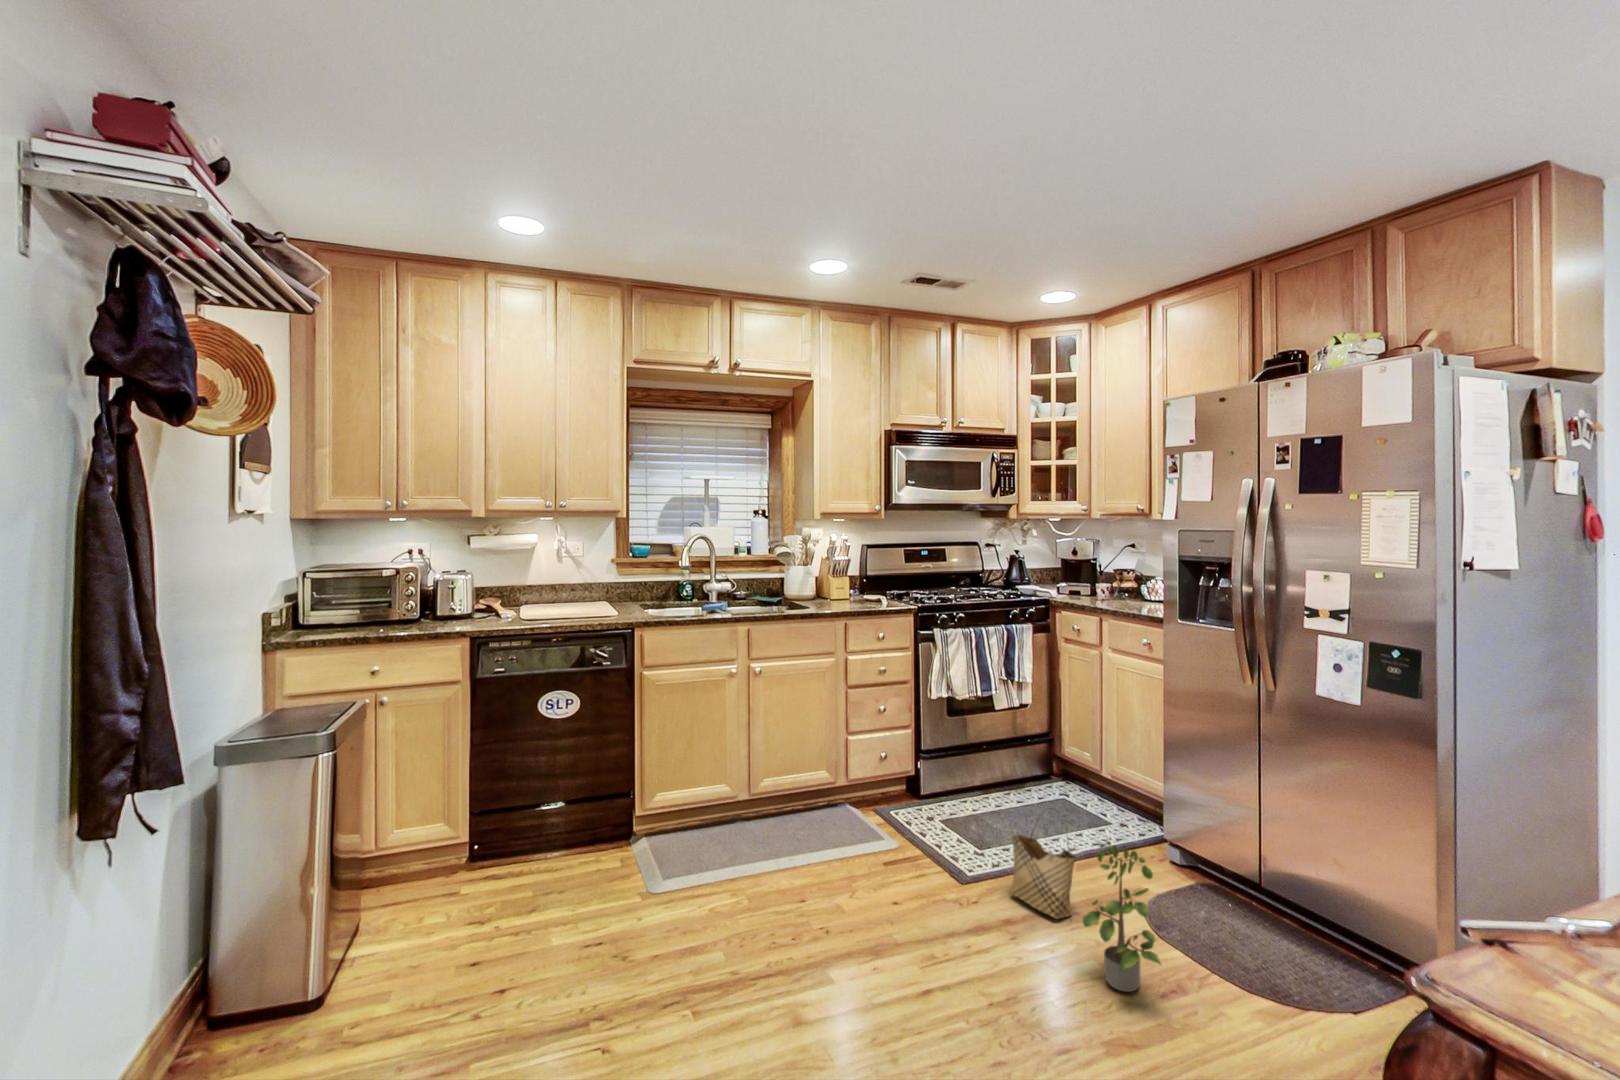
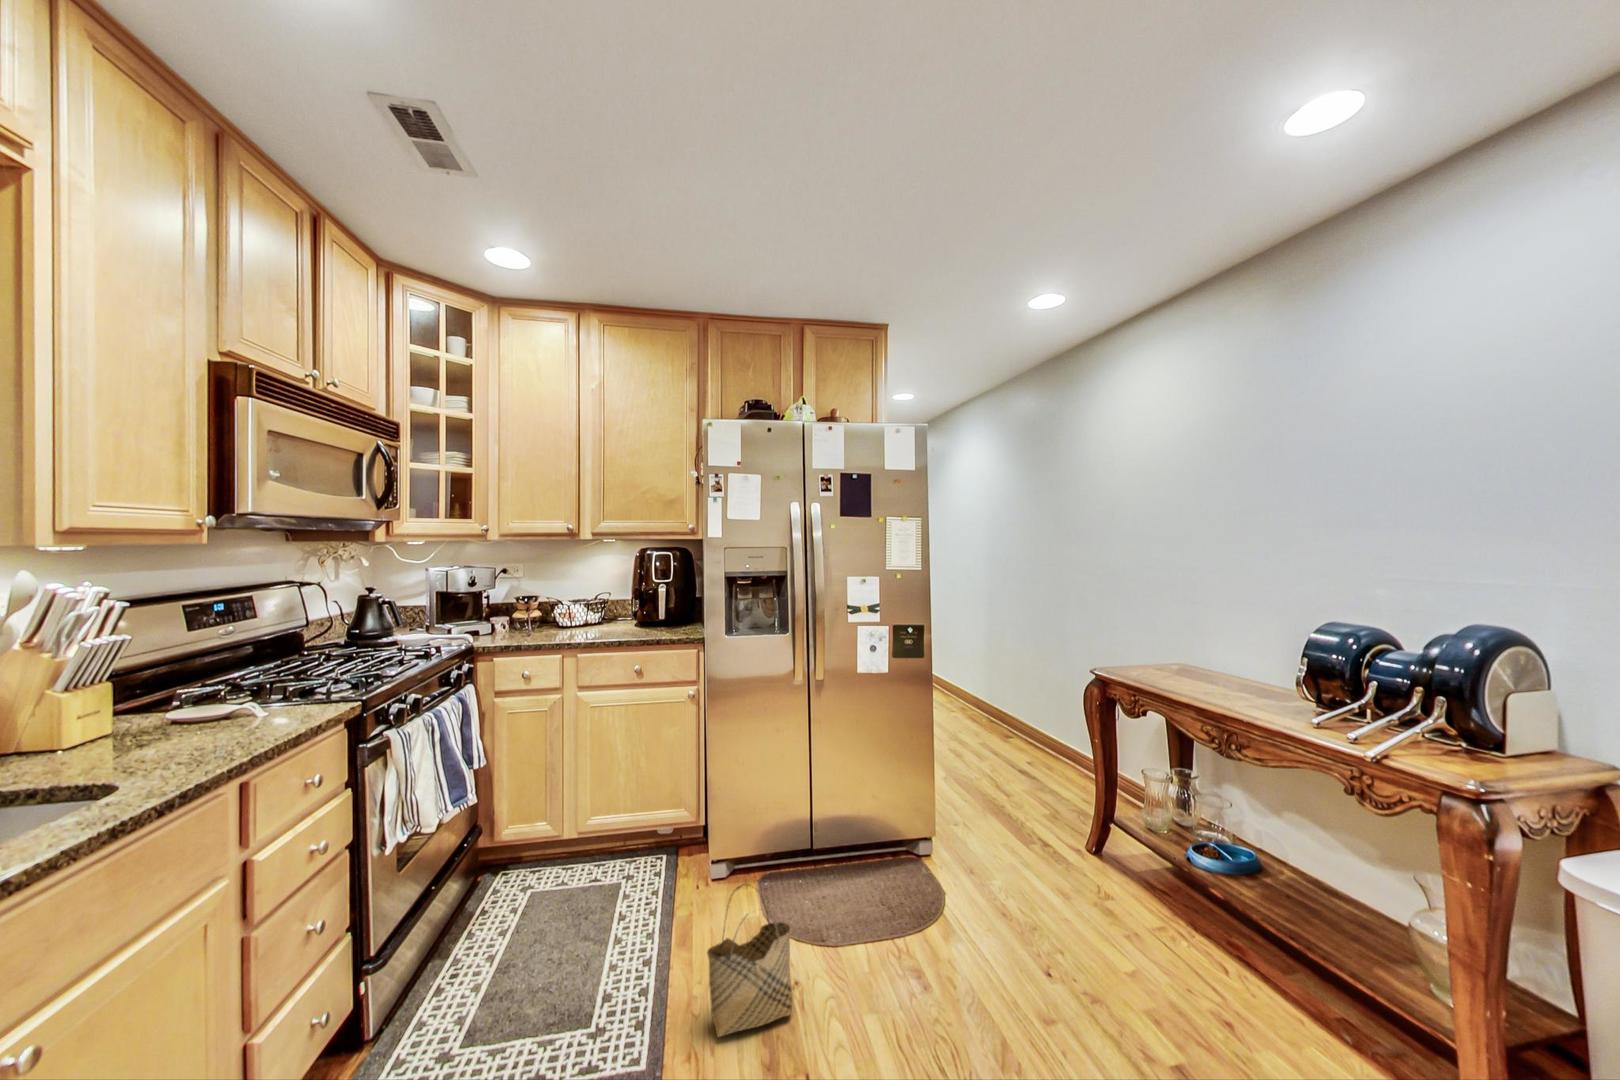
potted plant: present [1083,841,1161,992] -> none [878,855,970,1022]

